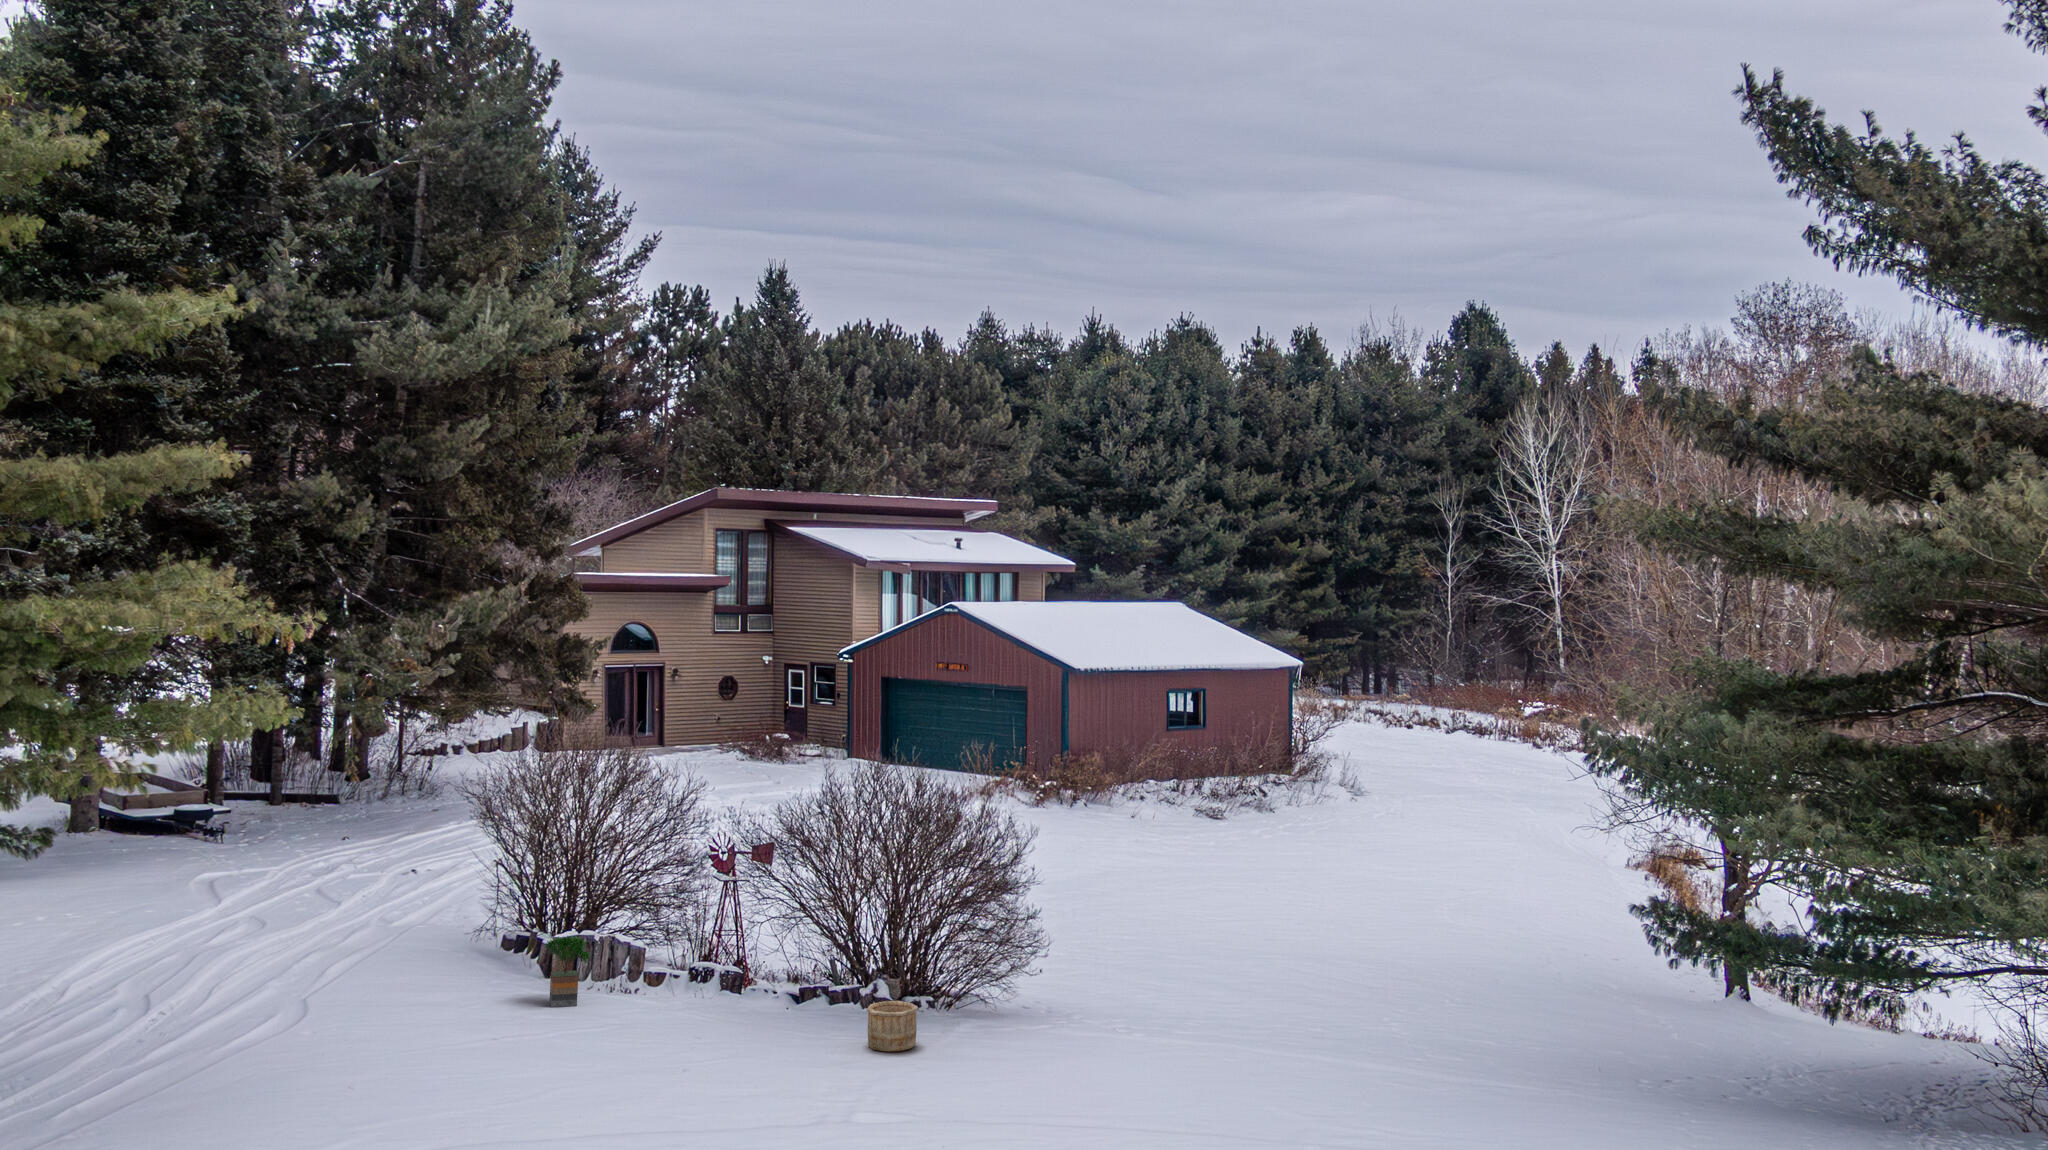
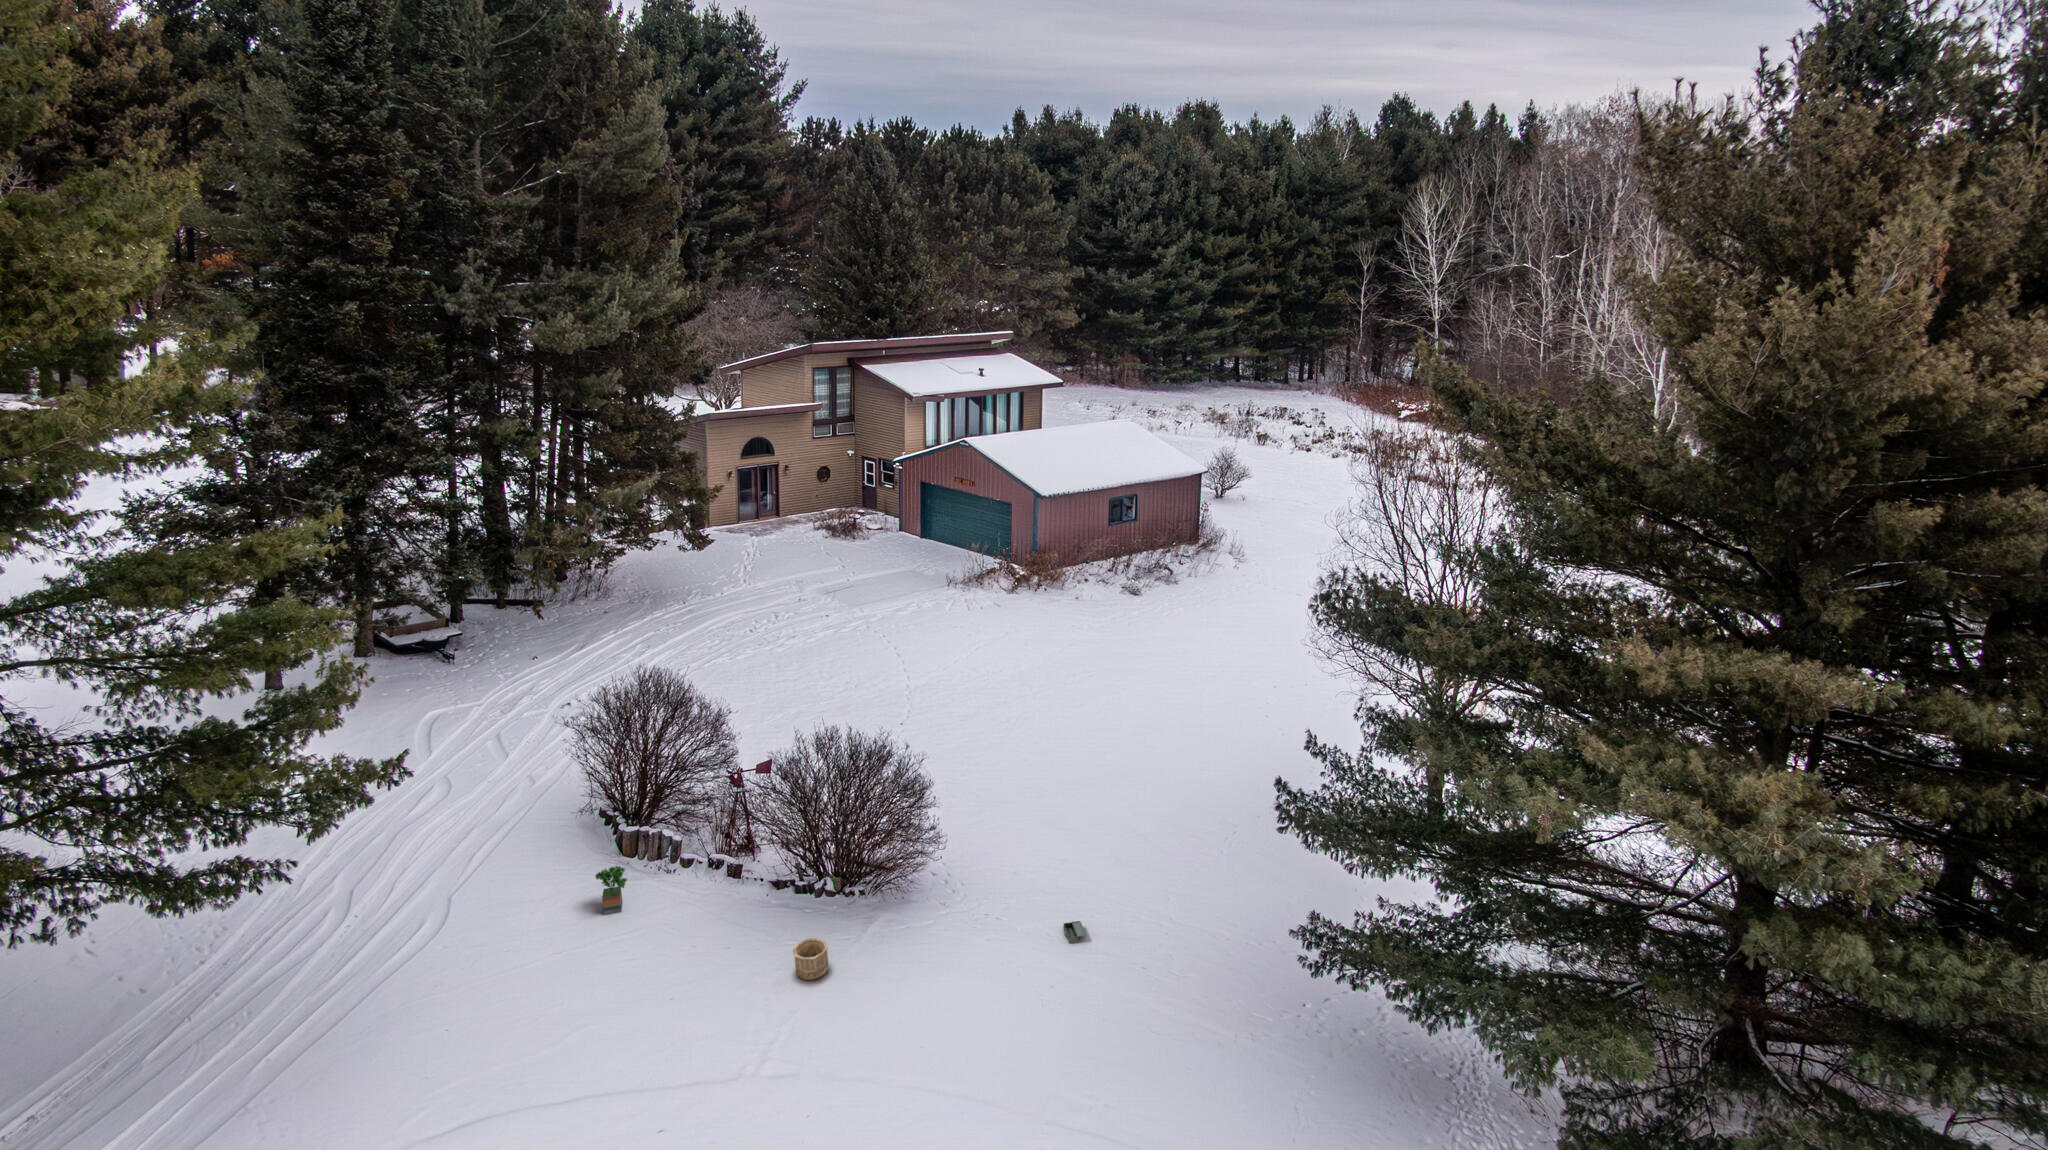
toolbox: none [1246,1015,1285,1035] -> present [1063,921,1086,943]

